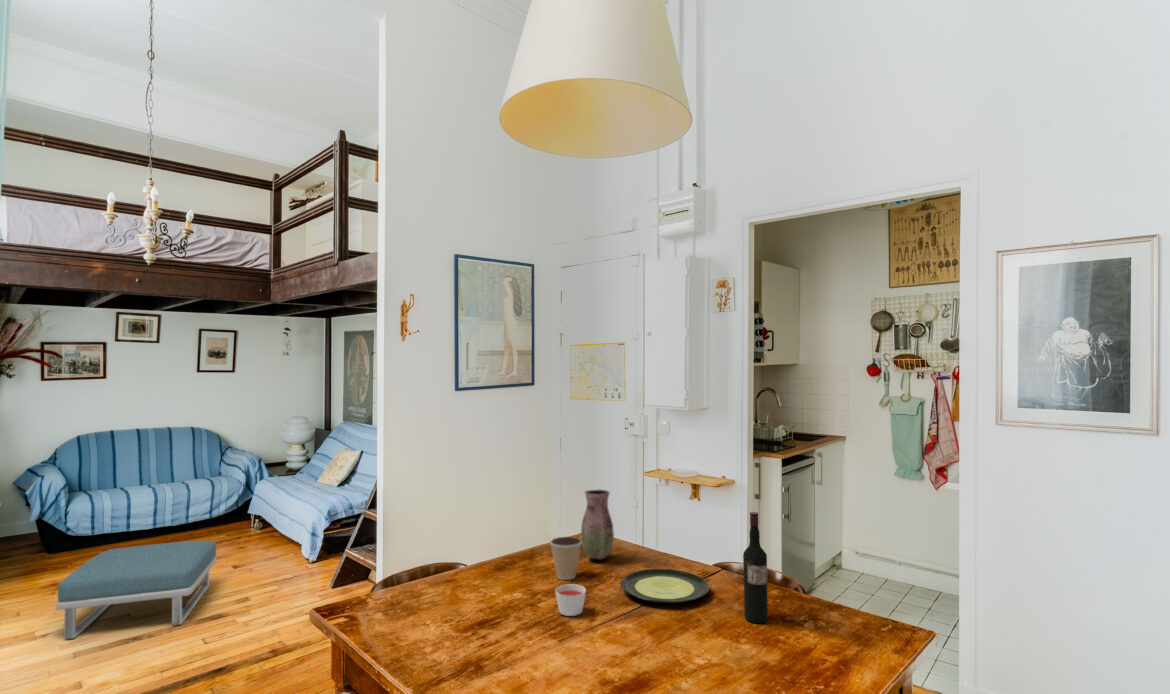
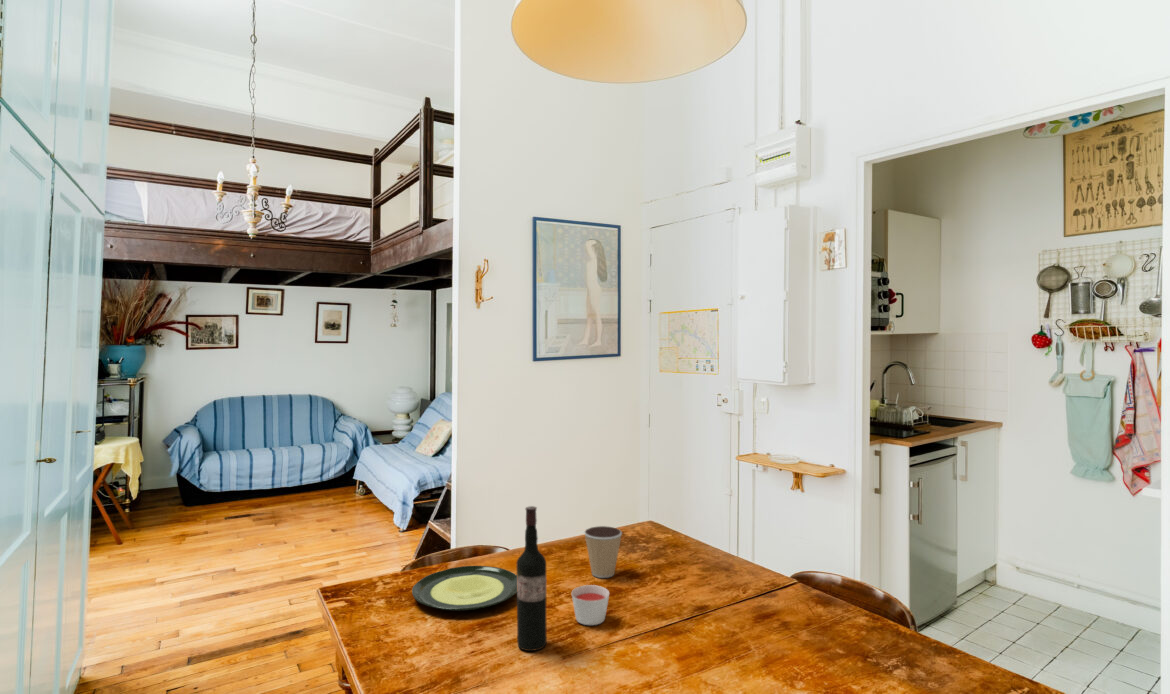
vase: present [581,490,614,560] -> none [629,473,668,556]
wine bottle: present [743,512,768,623] -> present [517,506,547,651]
footstool: present [56,541,217,639] -> none [168,503,314,587]
plate: present [621,569,709,603] -> present [412,566,517,611]

